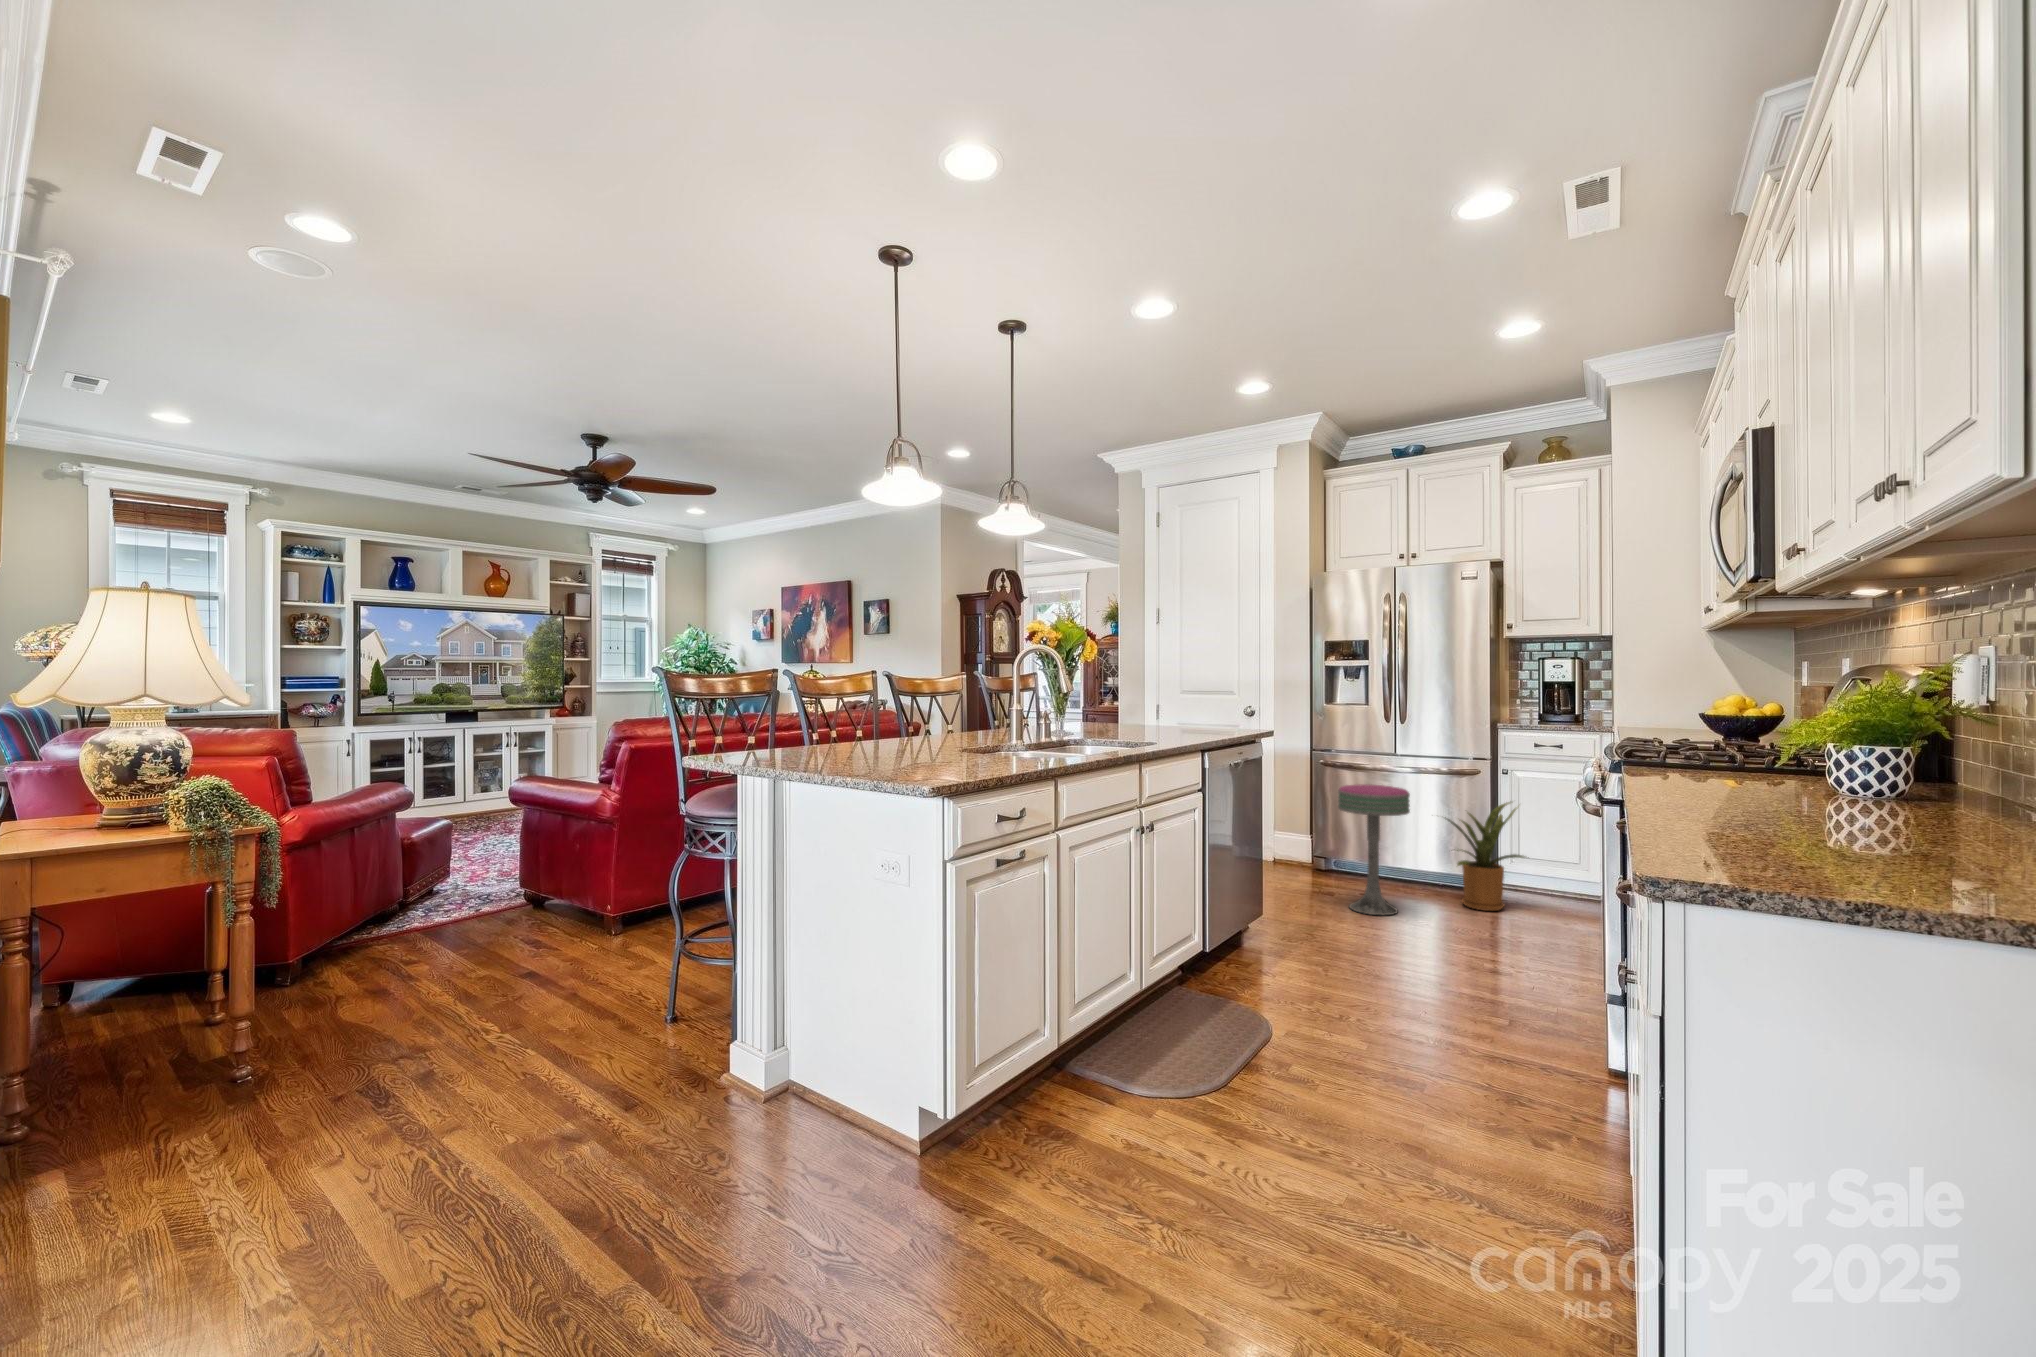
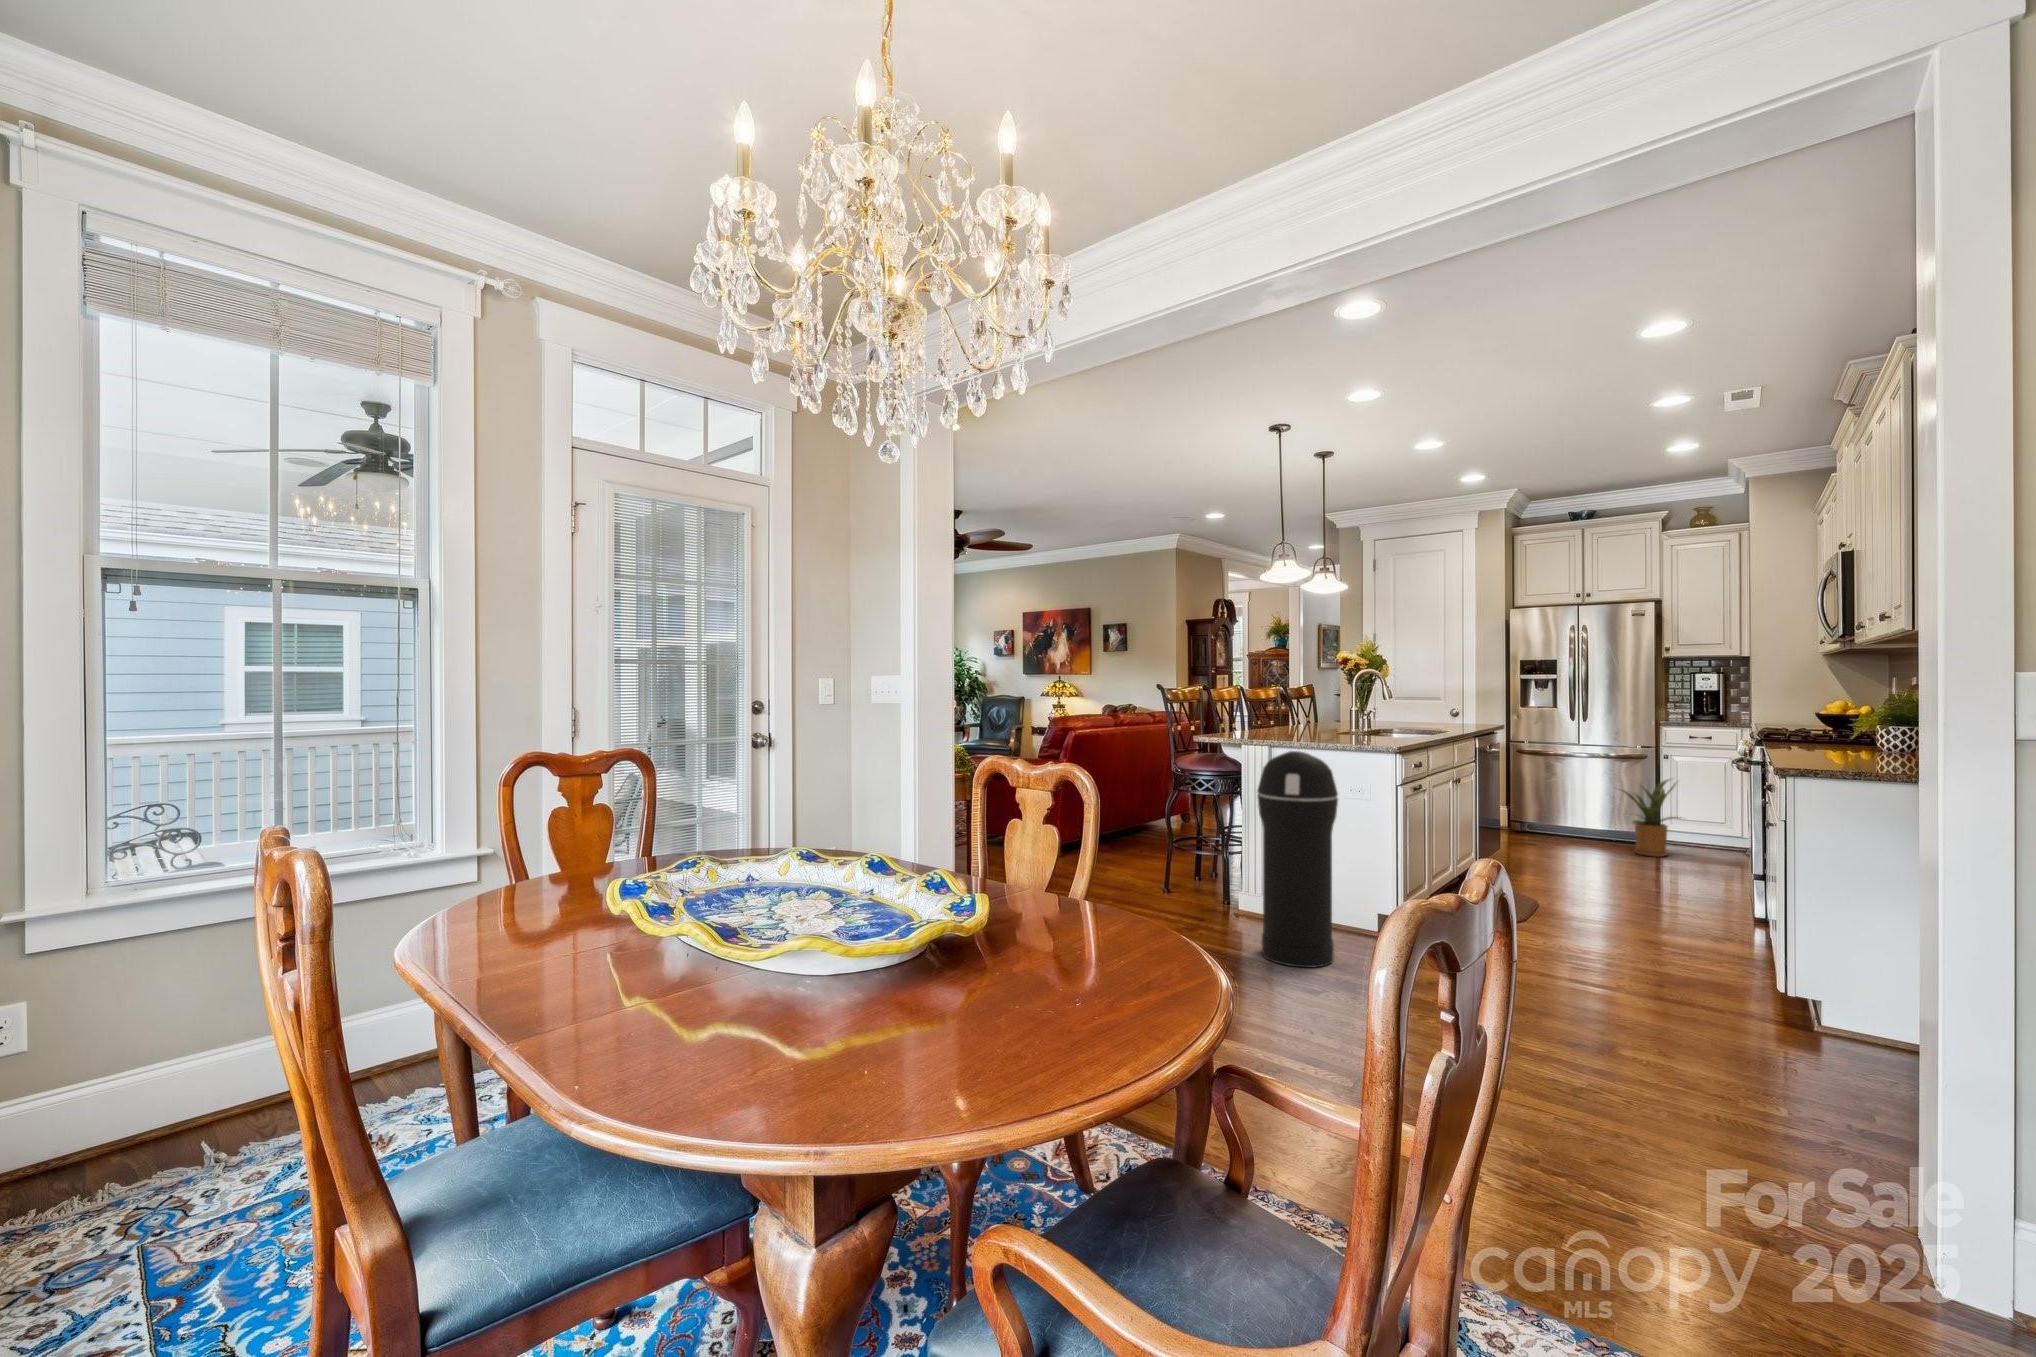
bar stool: present [1338,784,1410,915] -> none [1540,766,1597,858]
trash can: none [659,797,822,1252] -> present [1257,751,1338,967]

